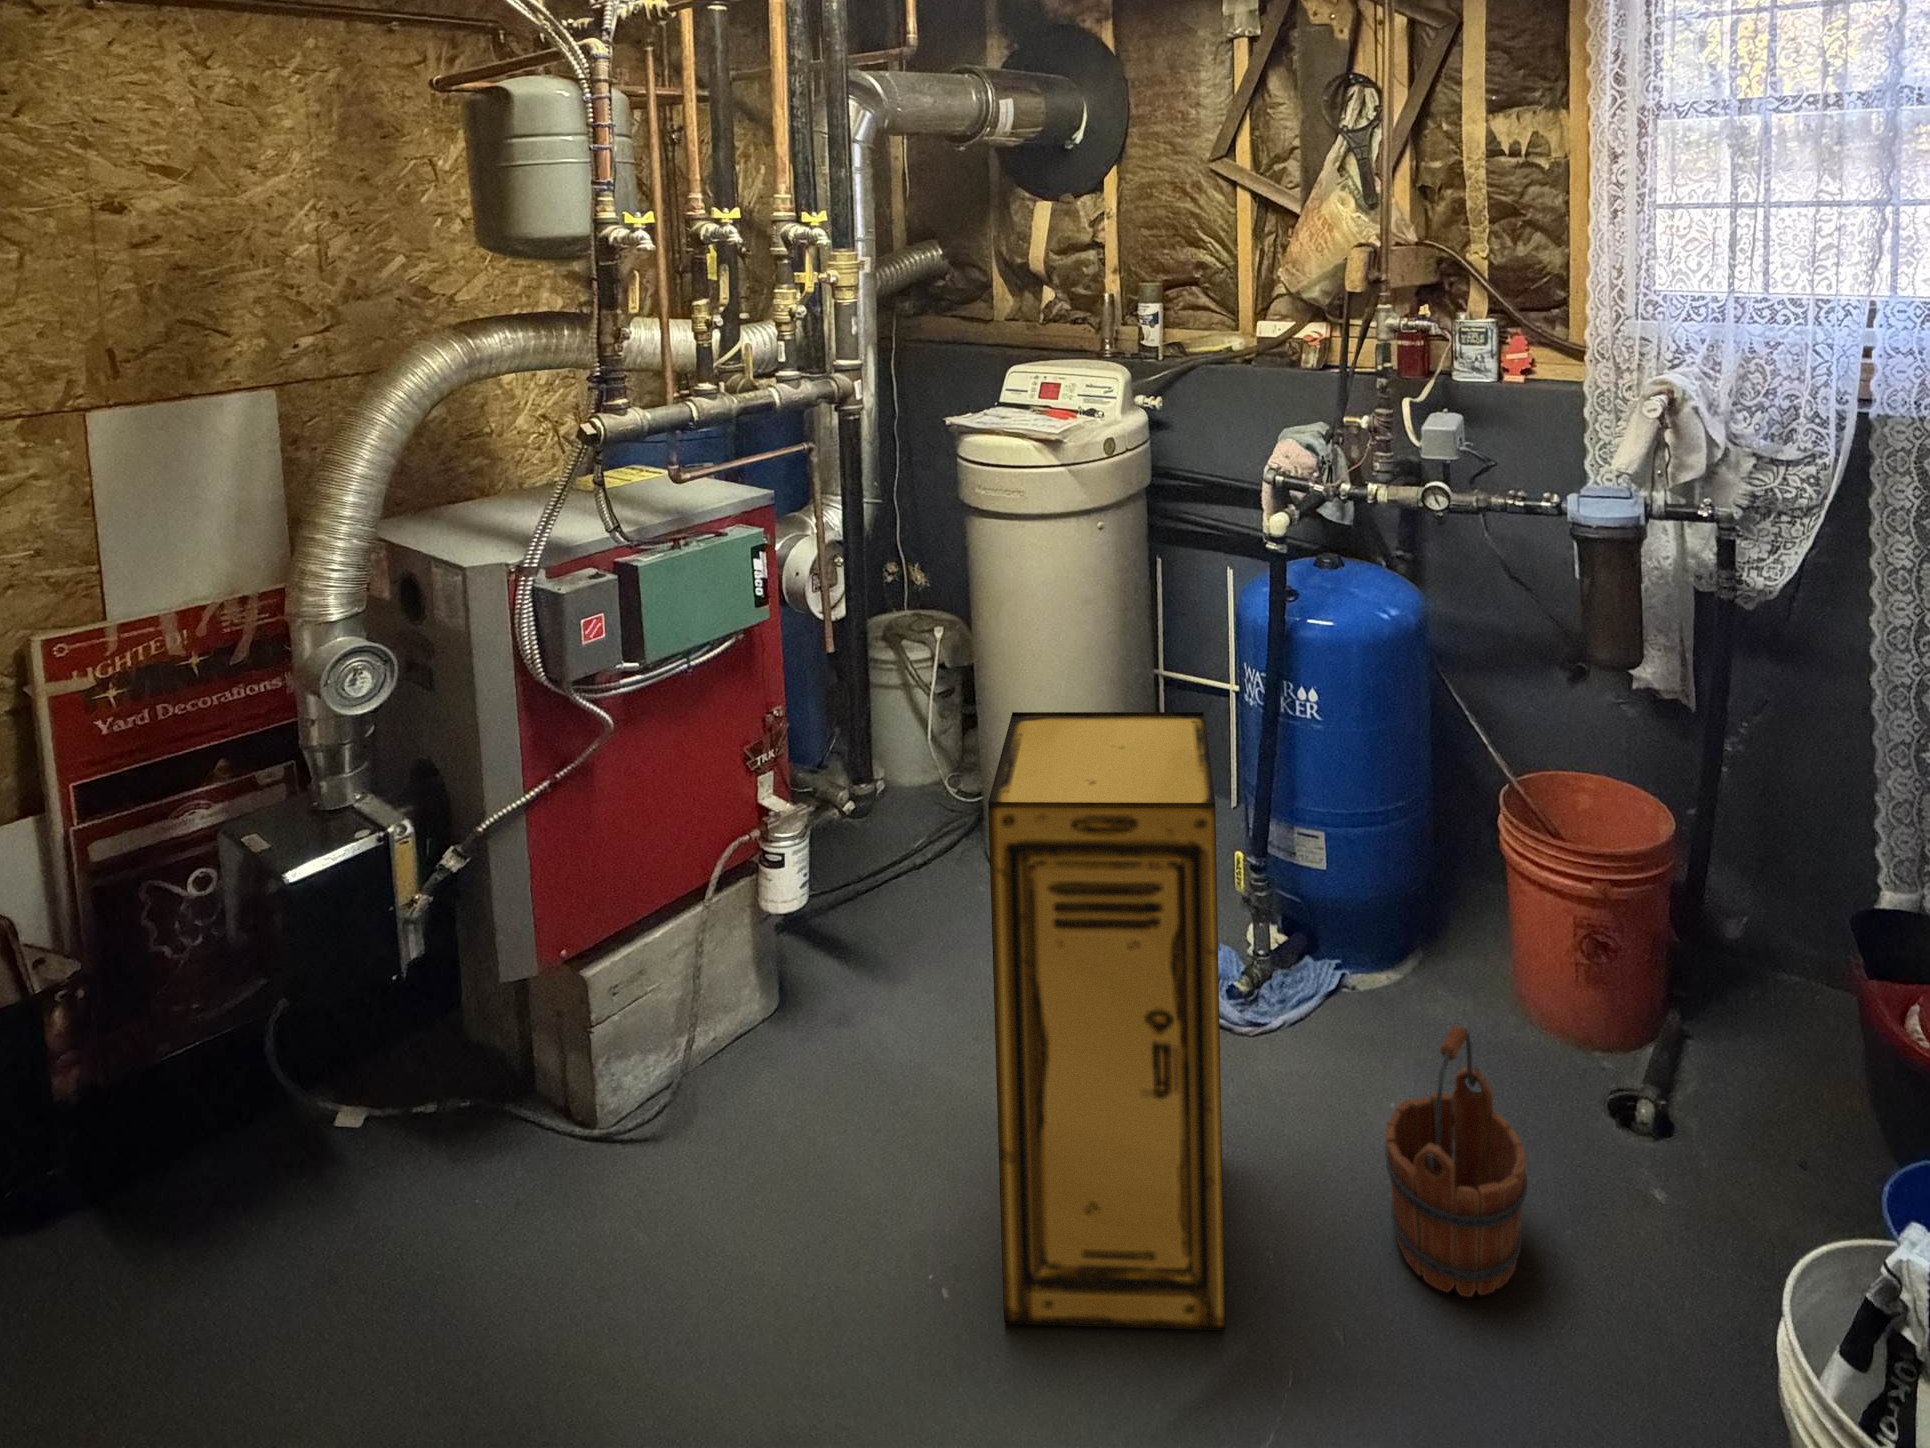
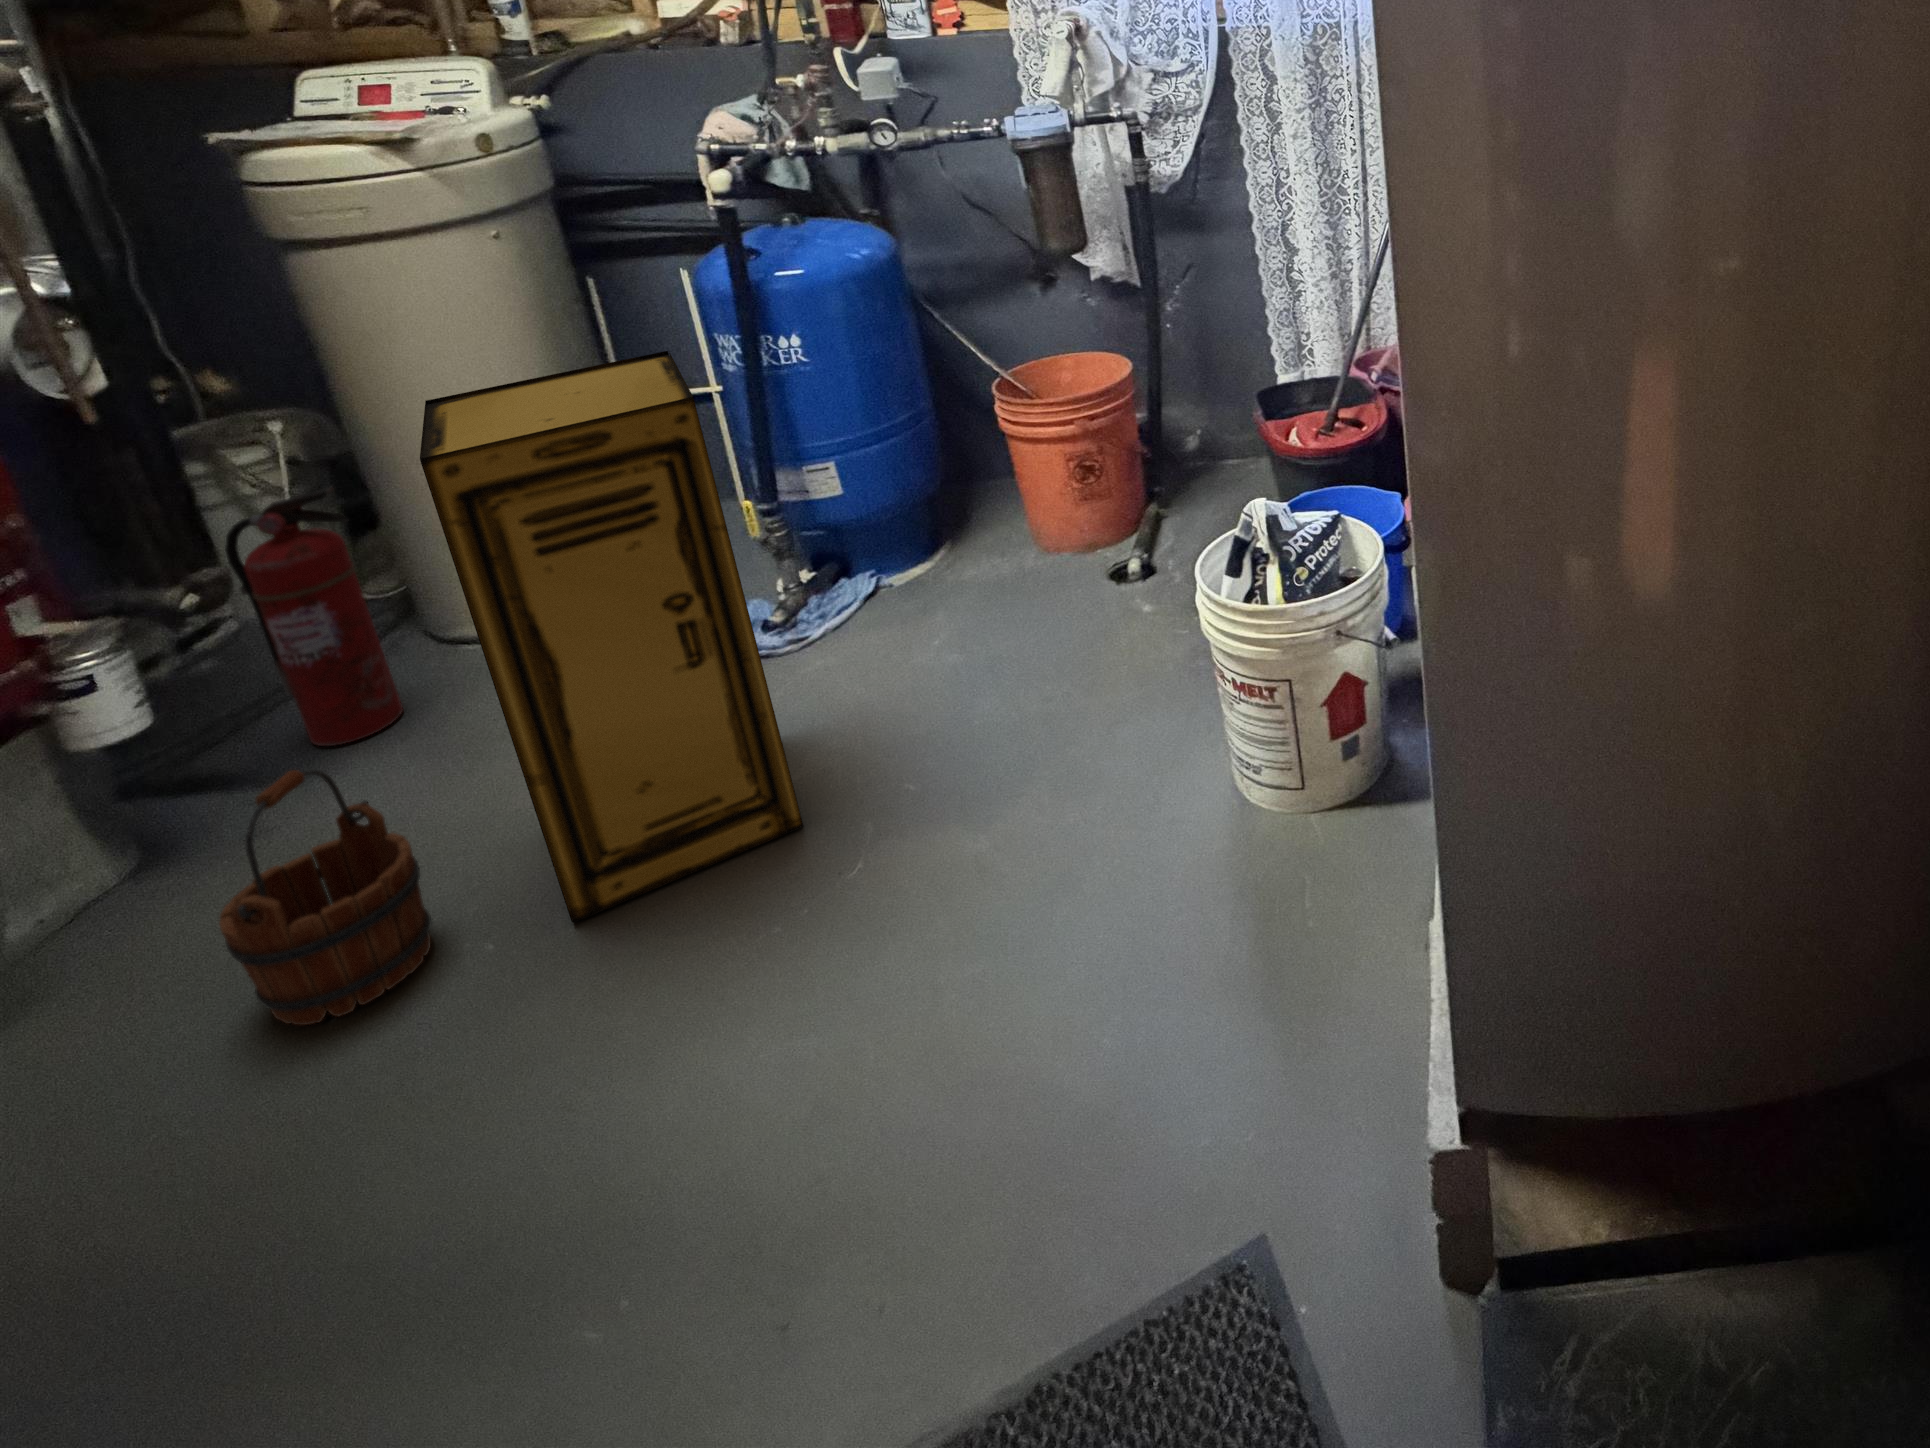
fire extinguisher: none [879,724,954,953] -> present [225,487,403,746]
wooden bucket: present [1385,1025,1527,1297] -> present [219,769,431,1025]

